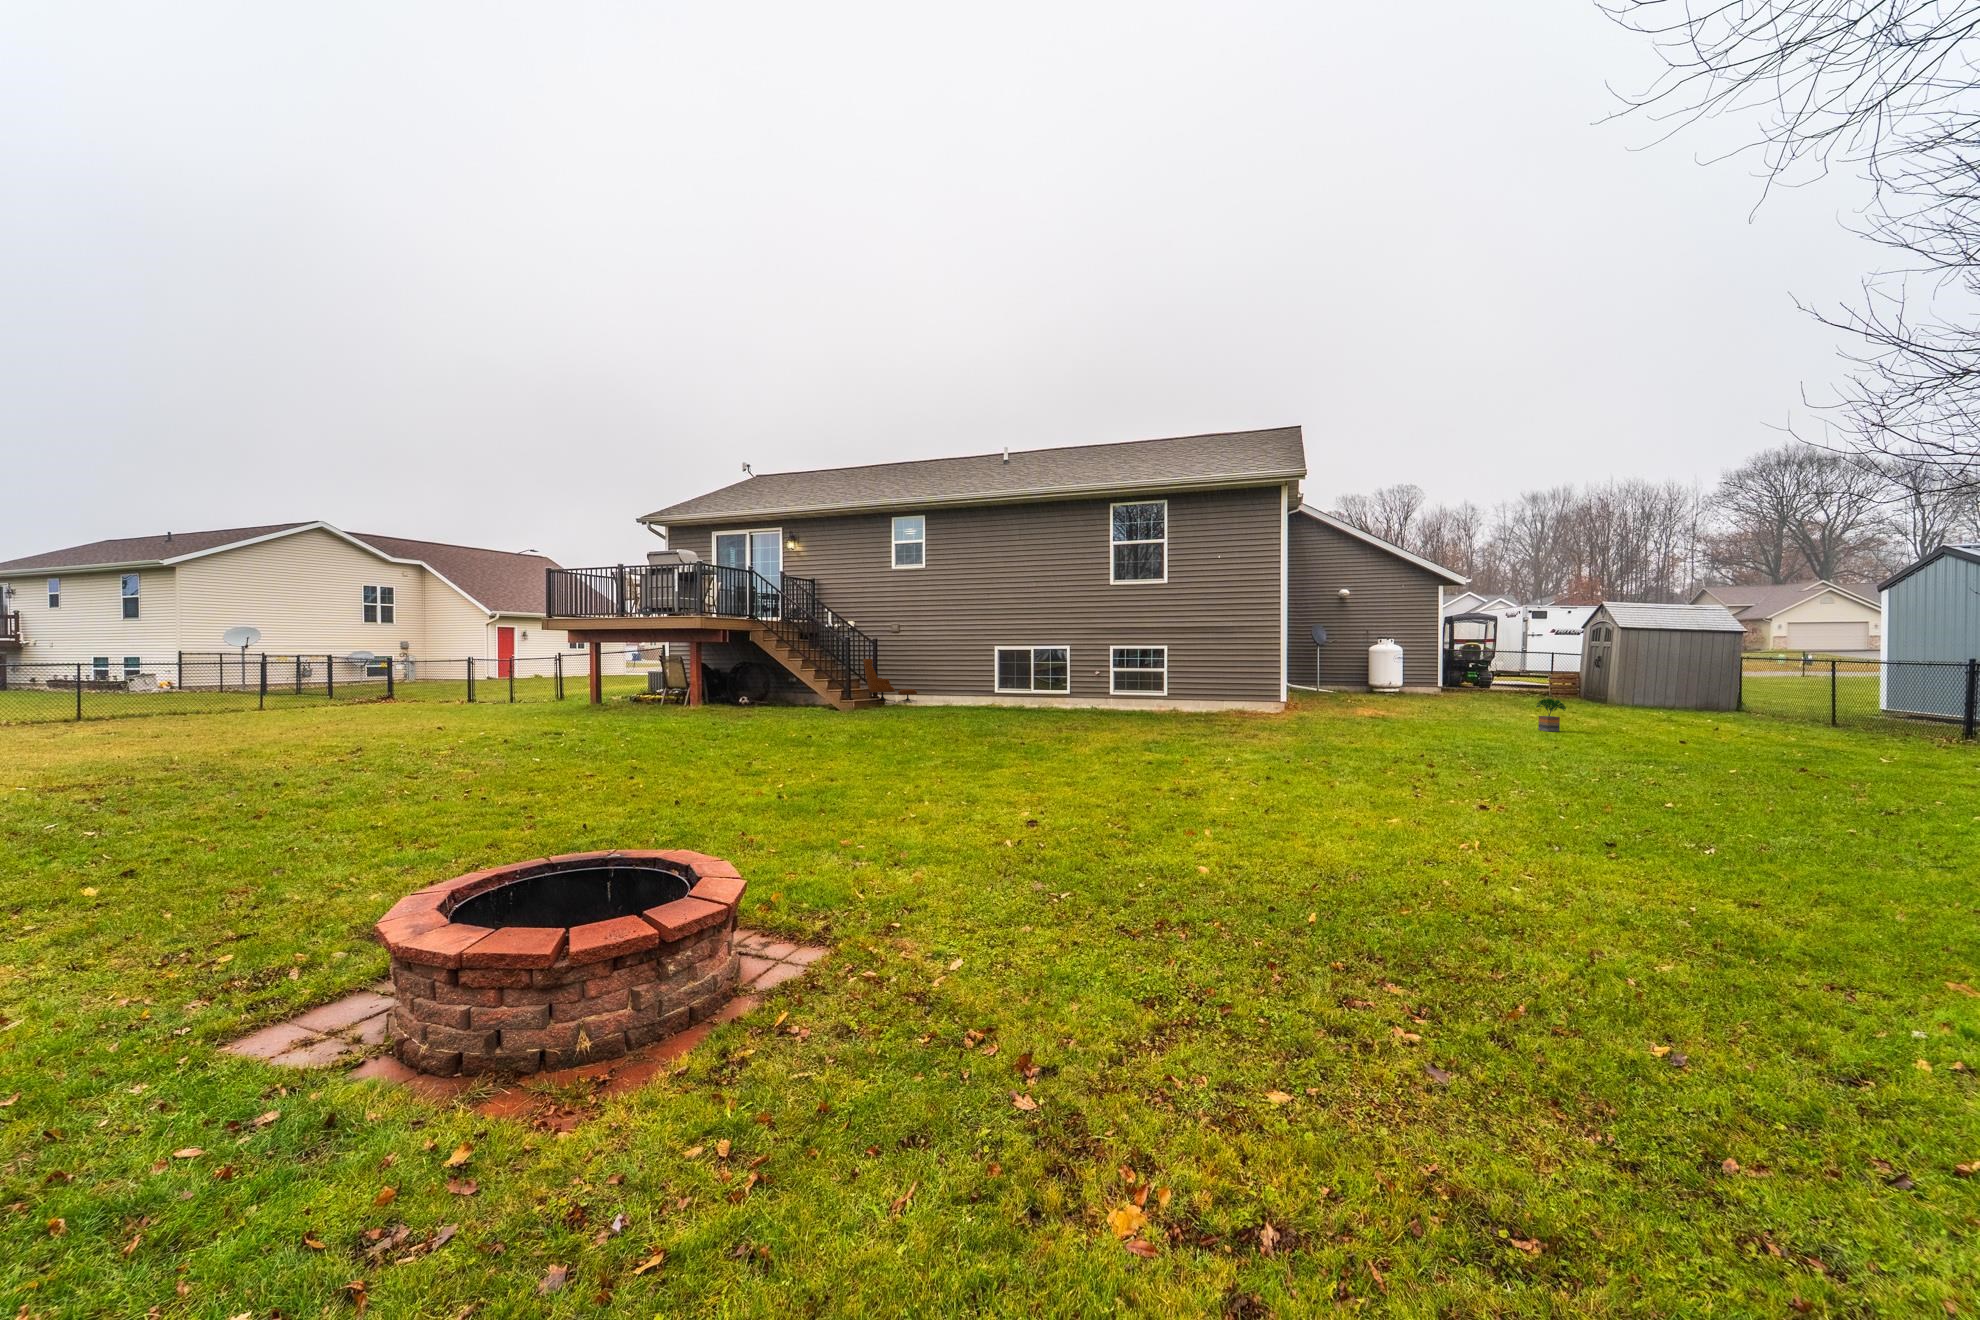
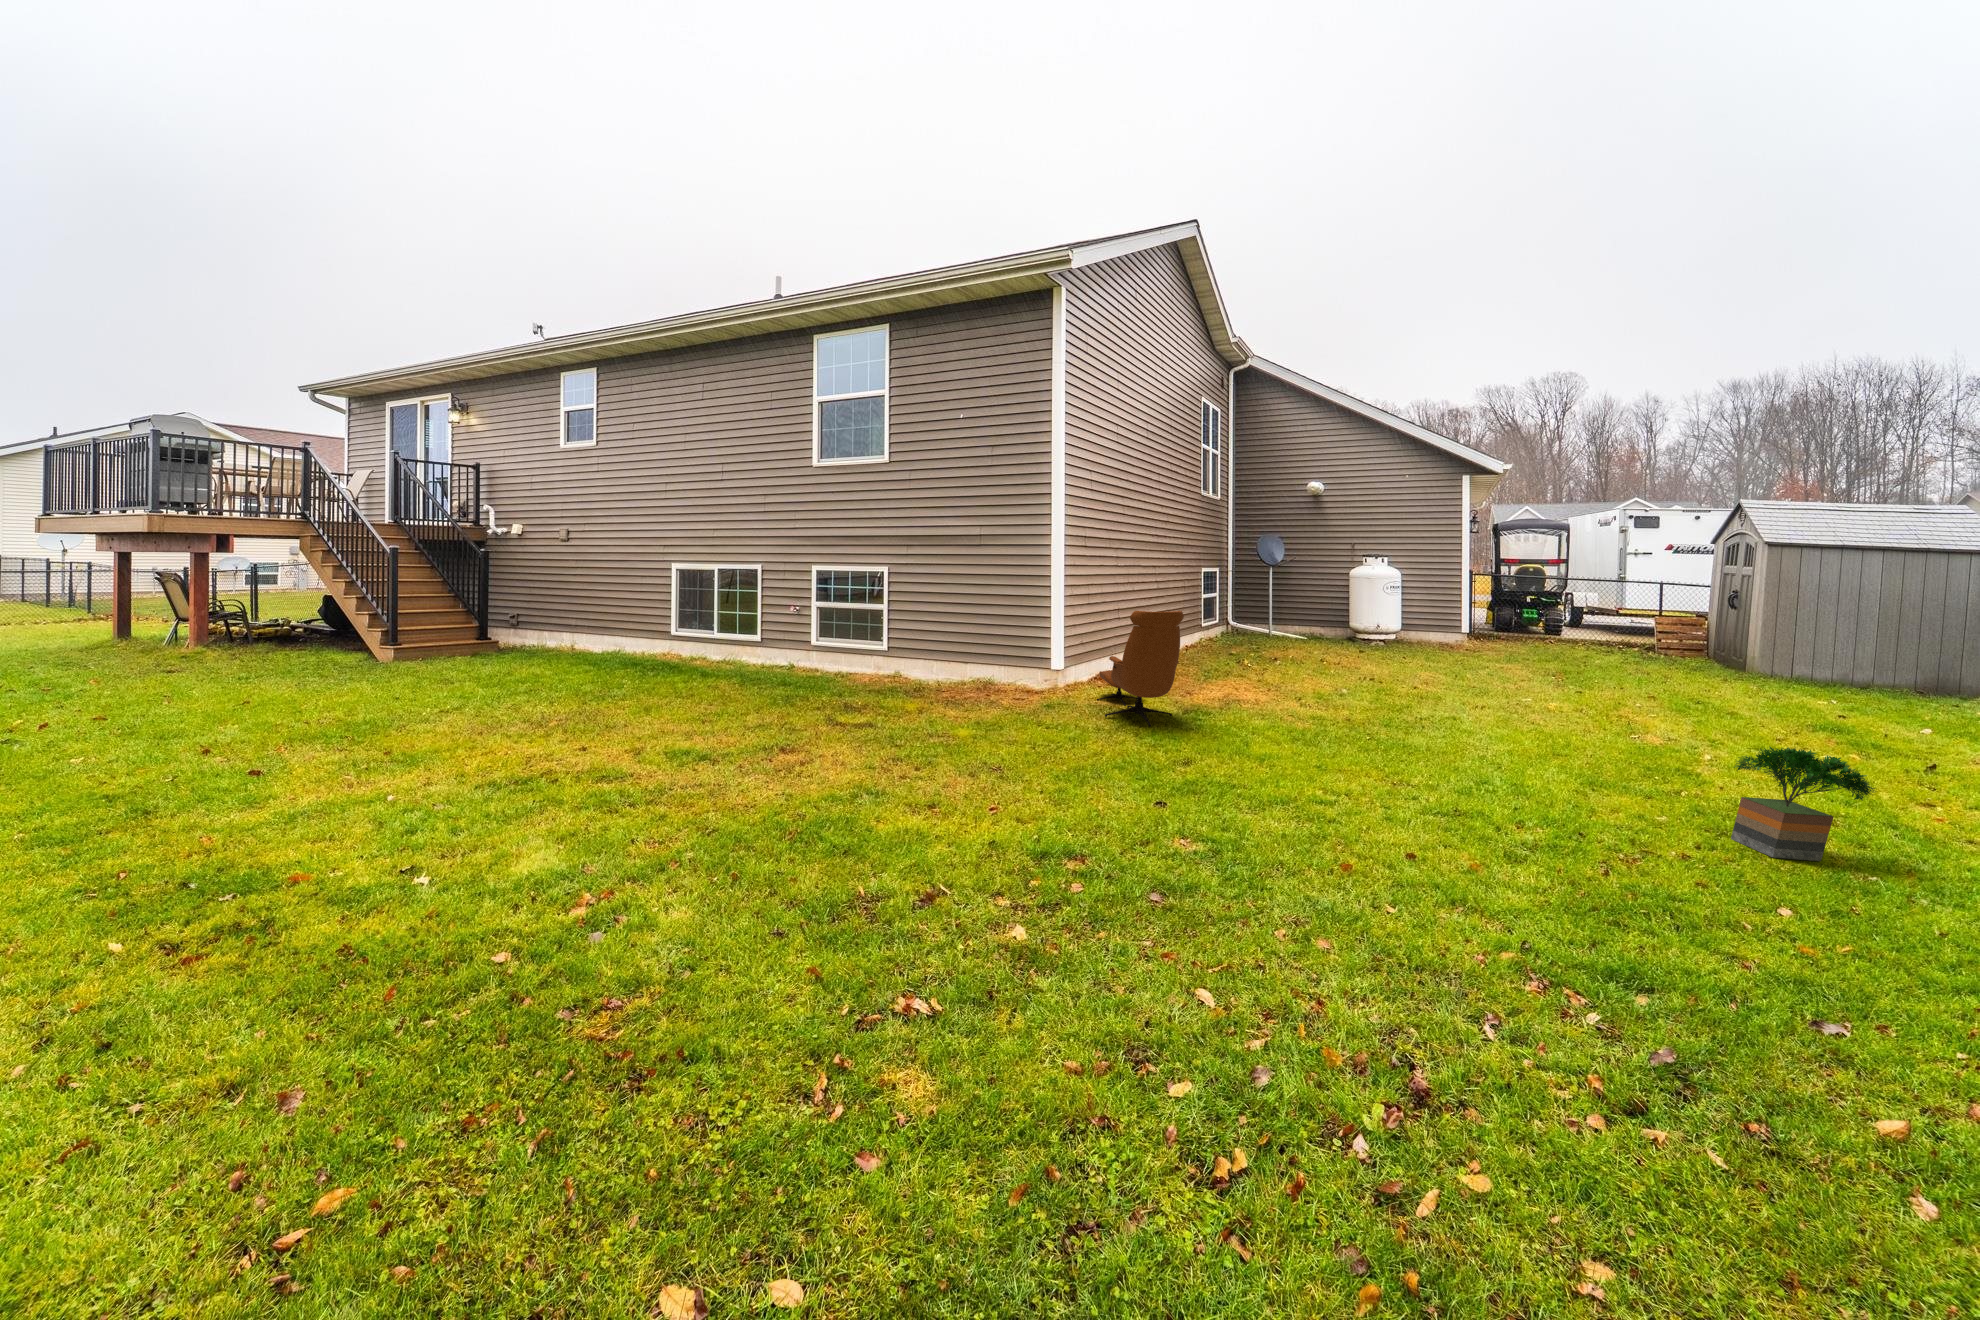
lounge chair: present [863,659,917,703] -> present [1097,611,1184,726]

